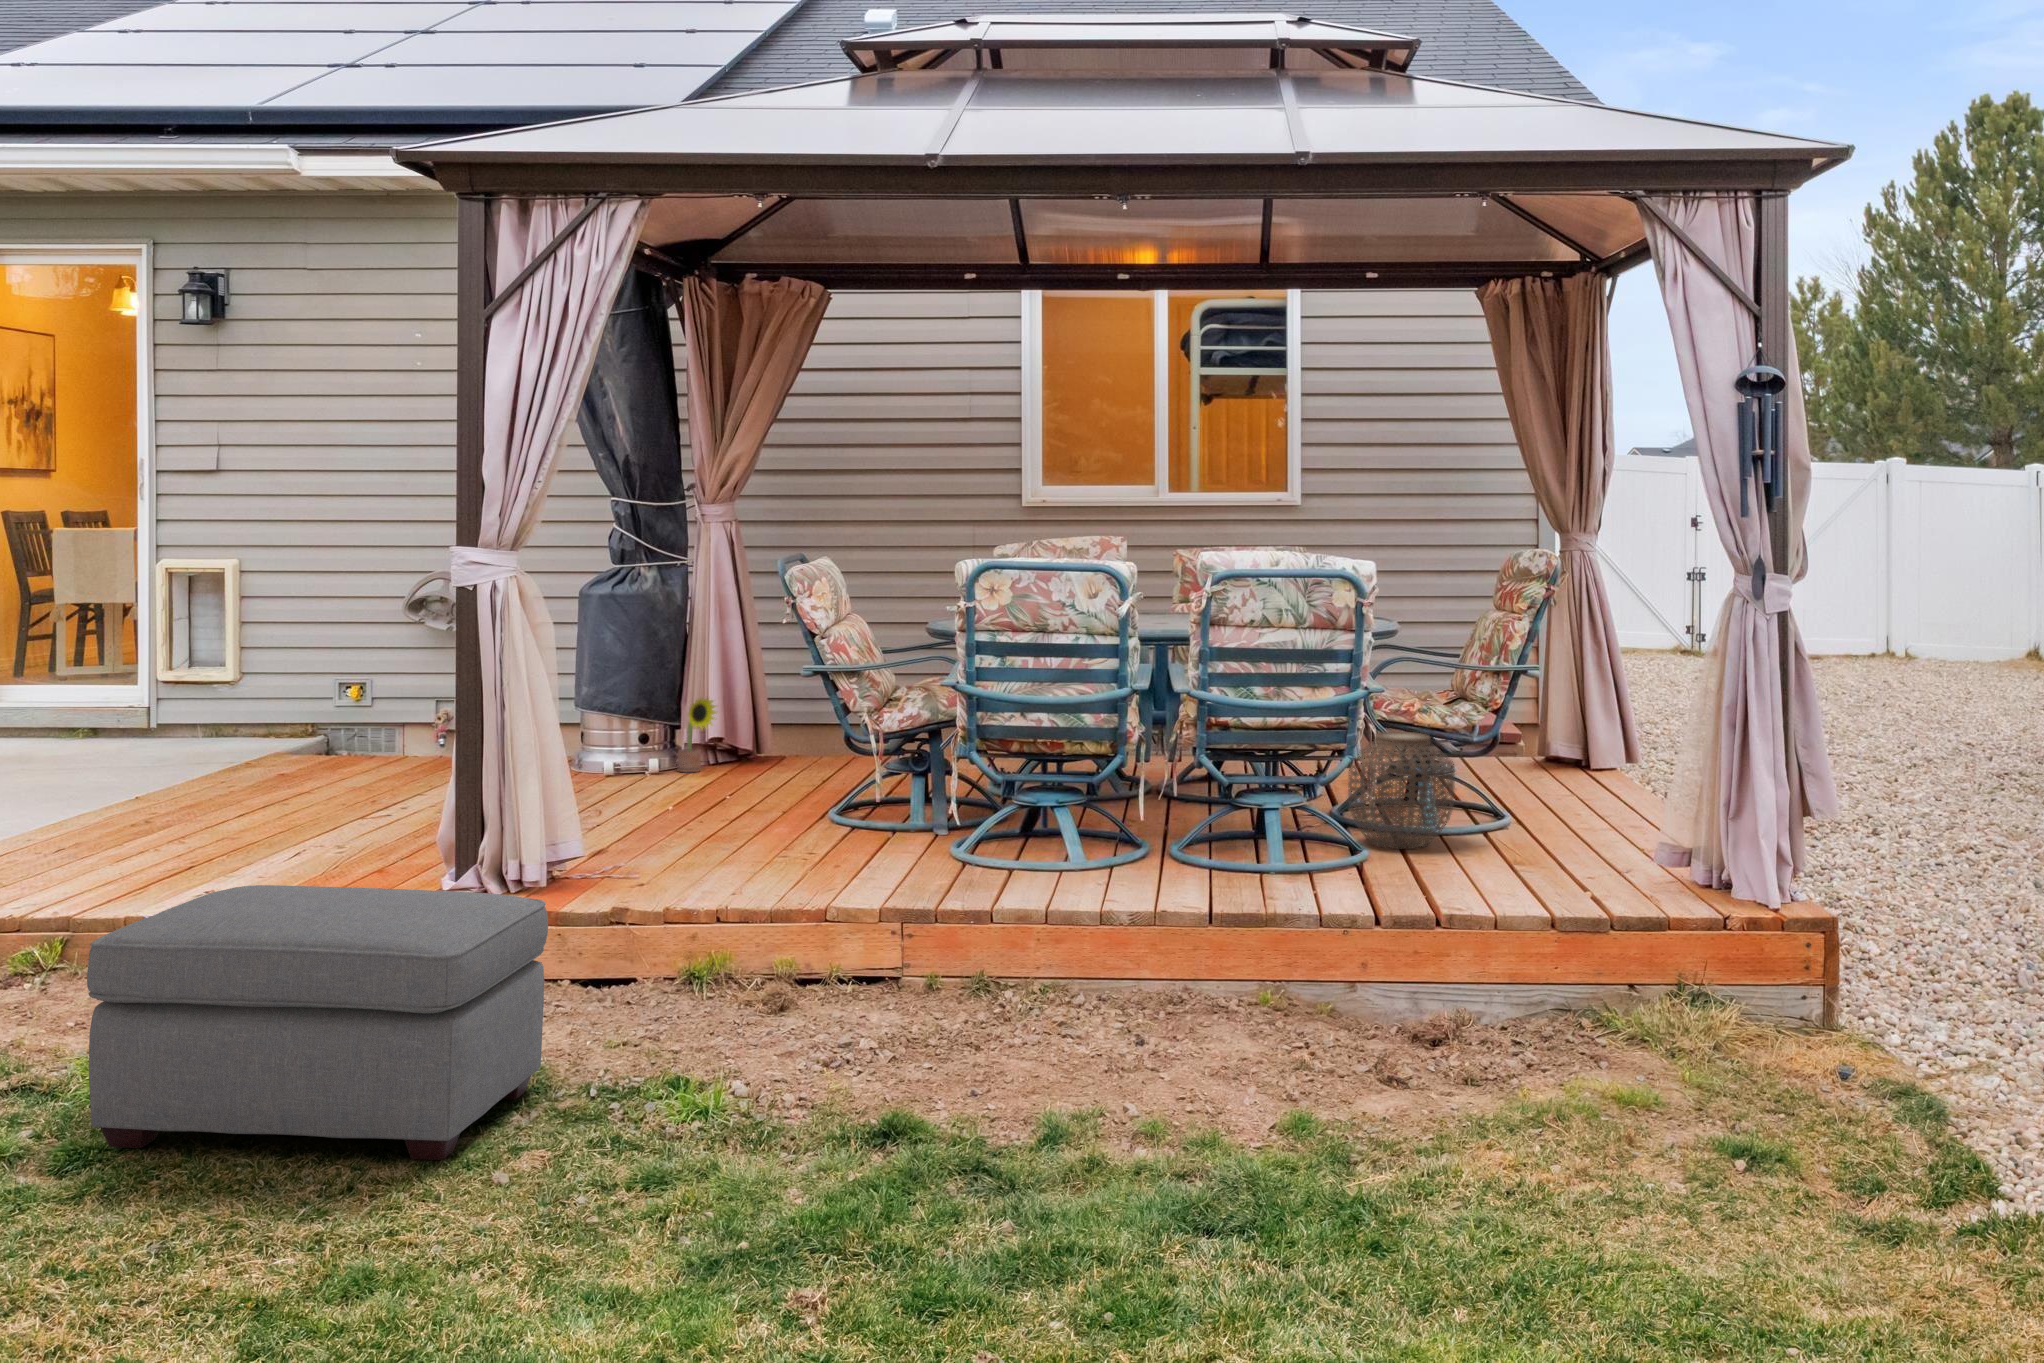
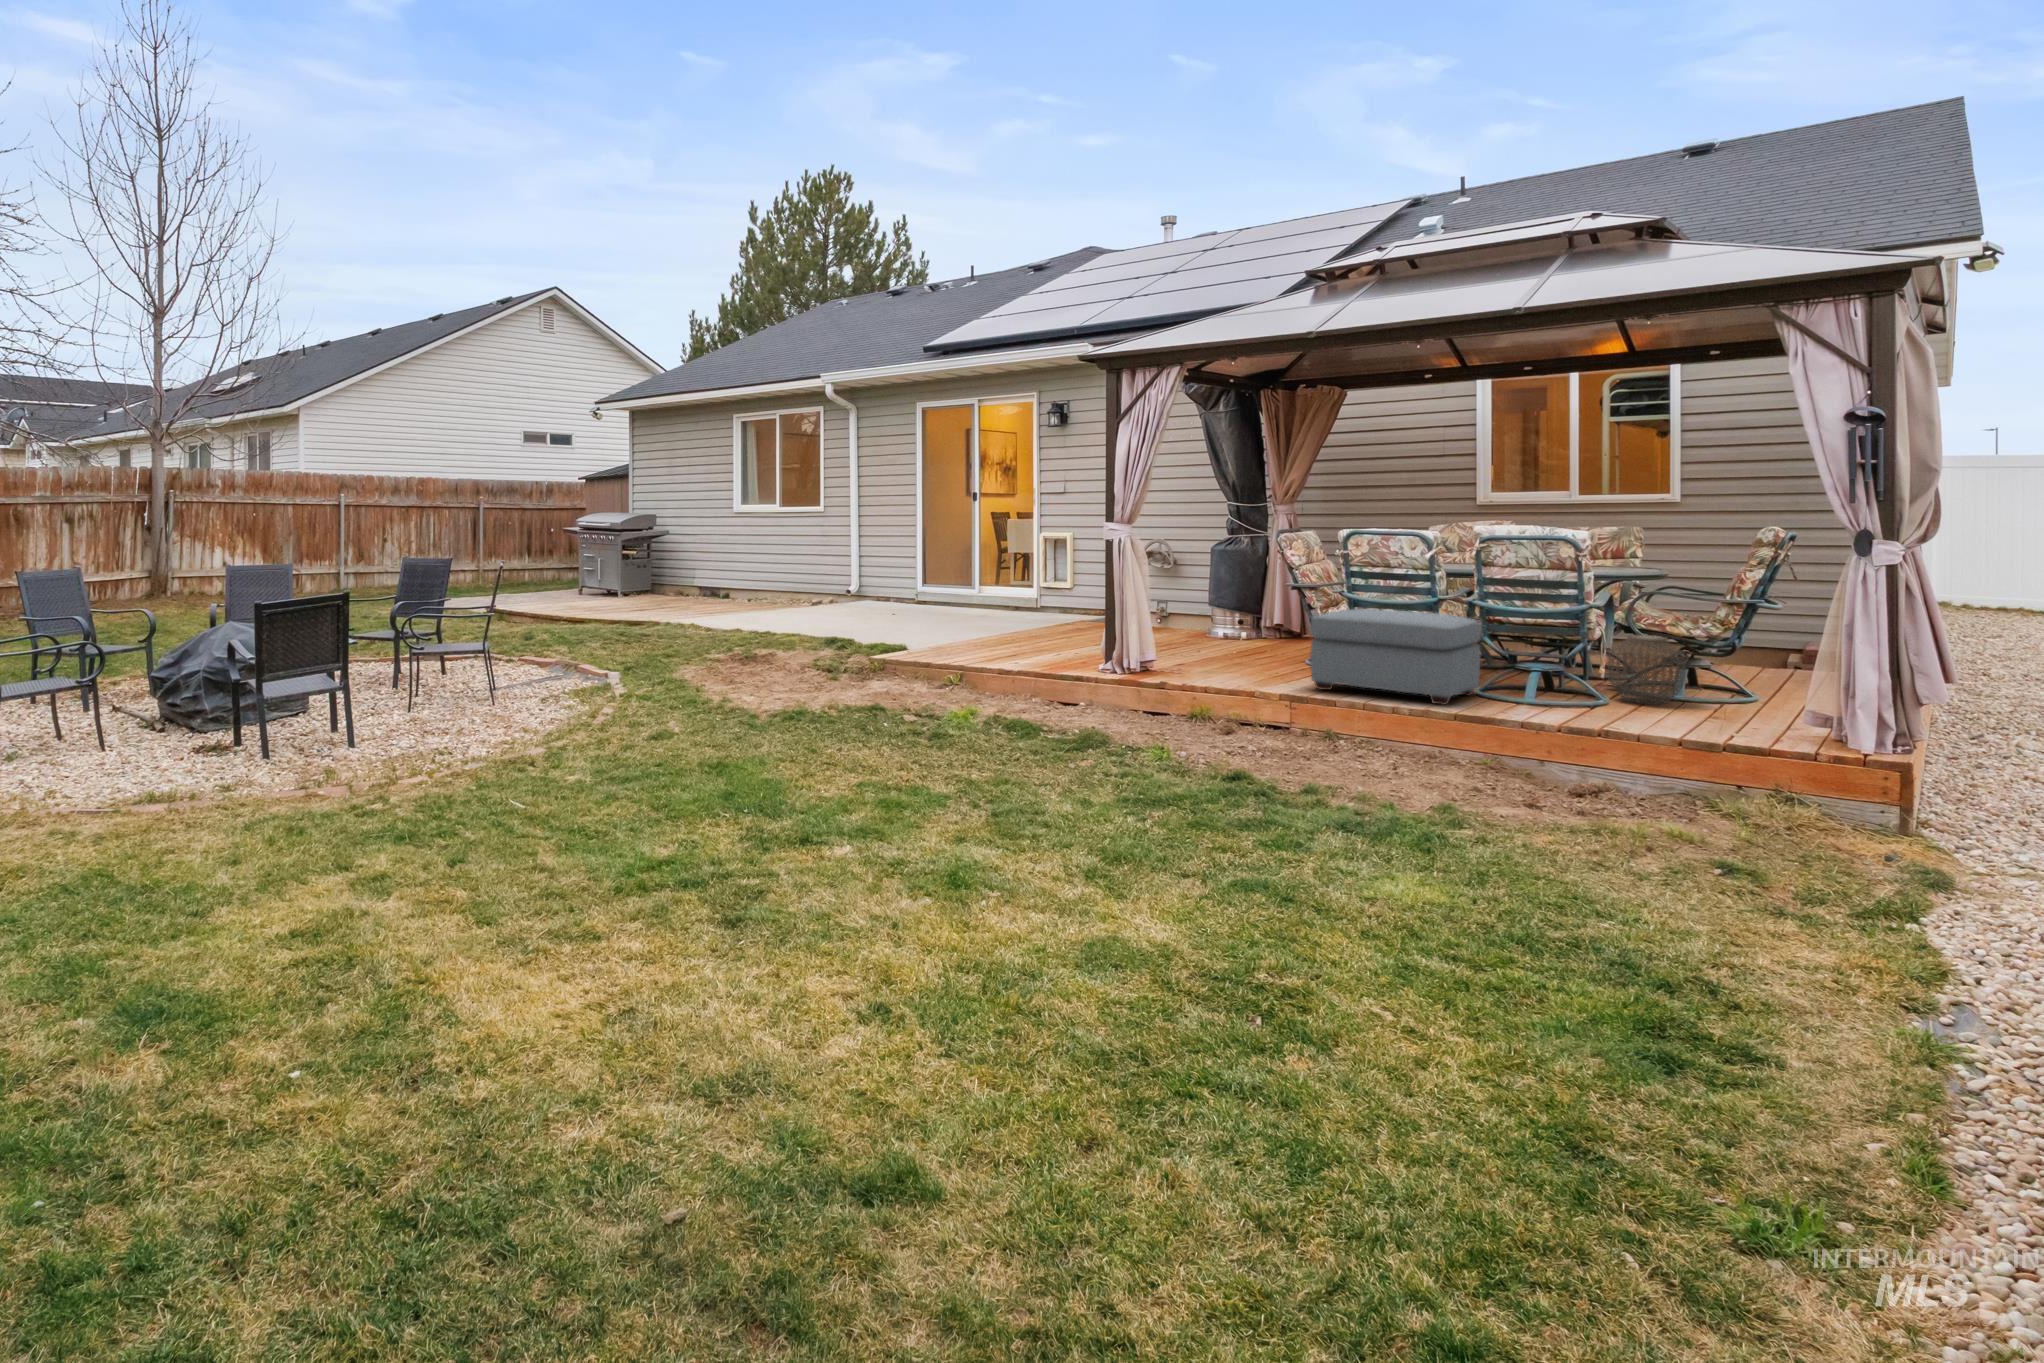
decorative plant: present [677,698,716,772] -> none [1257,601,1278,639]
ottoman: present [87,885,548,1160] -> present [1310,609,1482,705]

